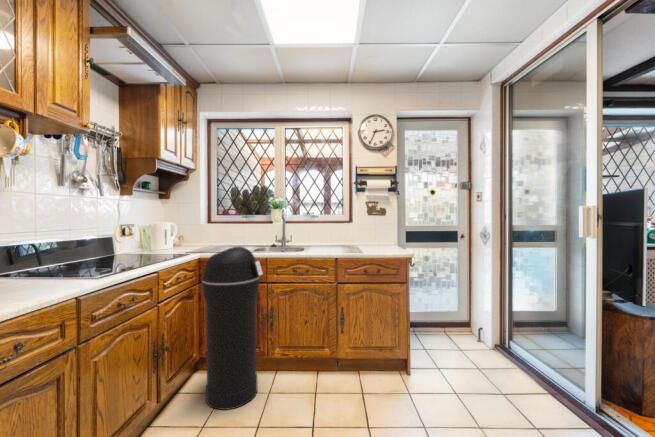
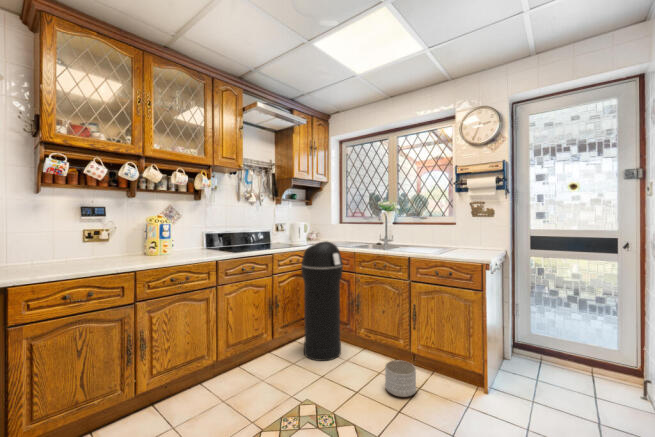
planter: none [337,370,370,411] -> present [385,360,416,397]

